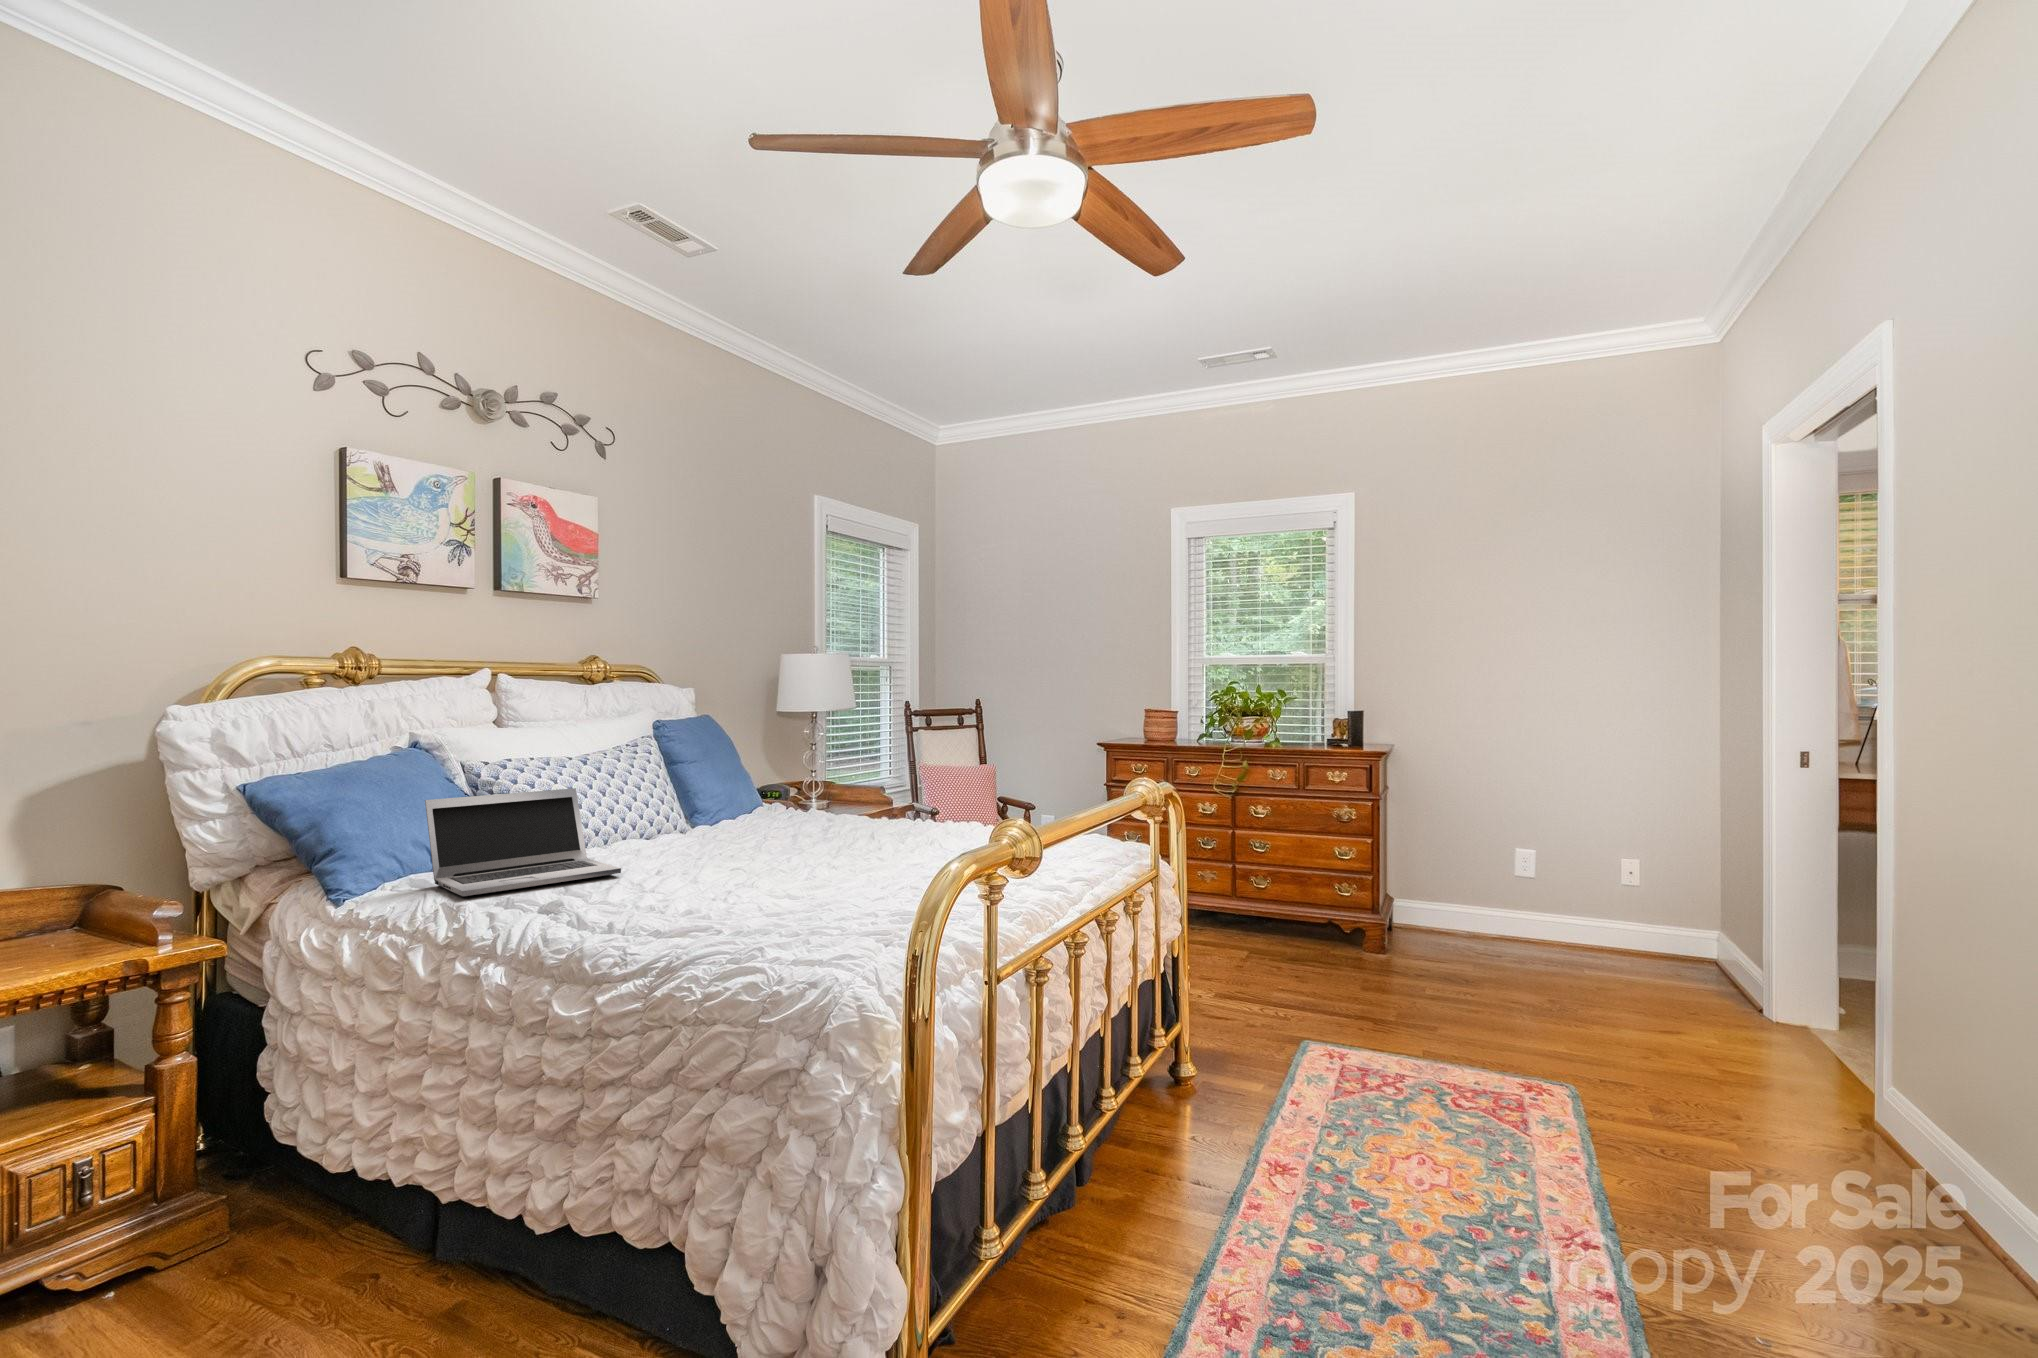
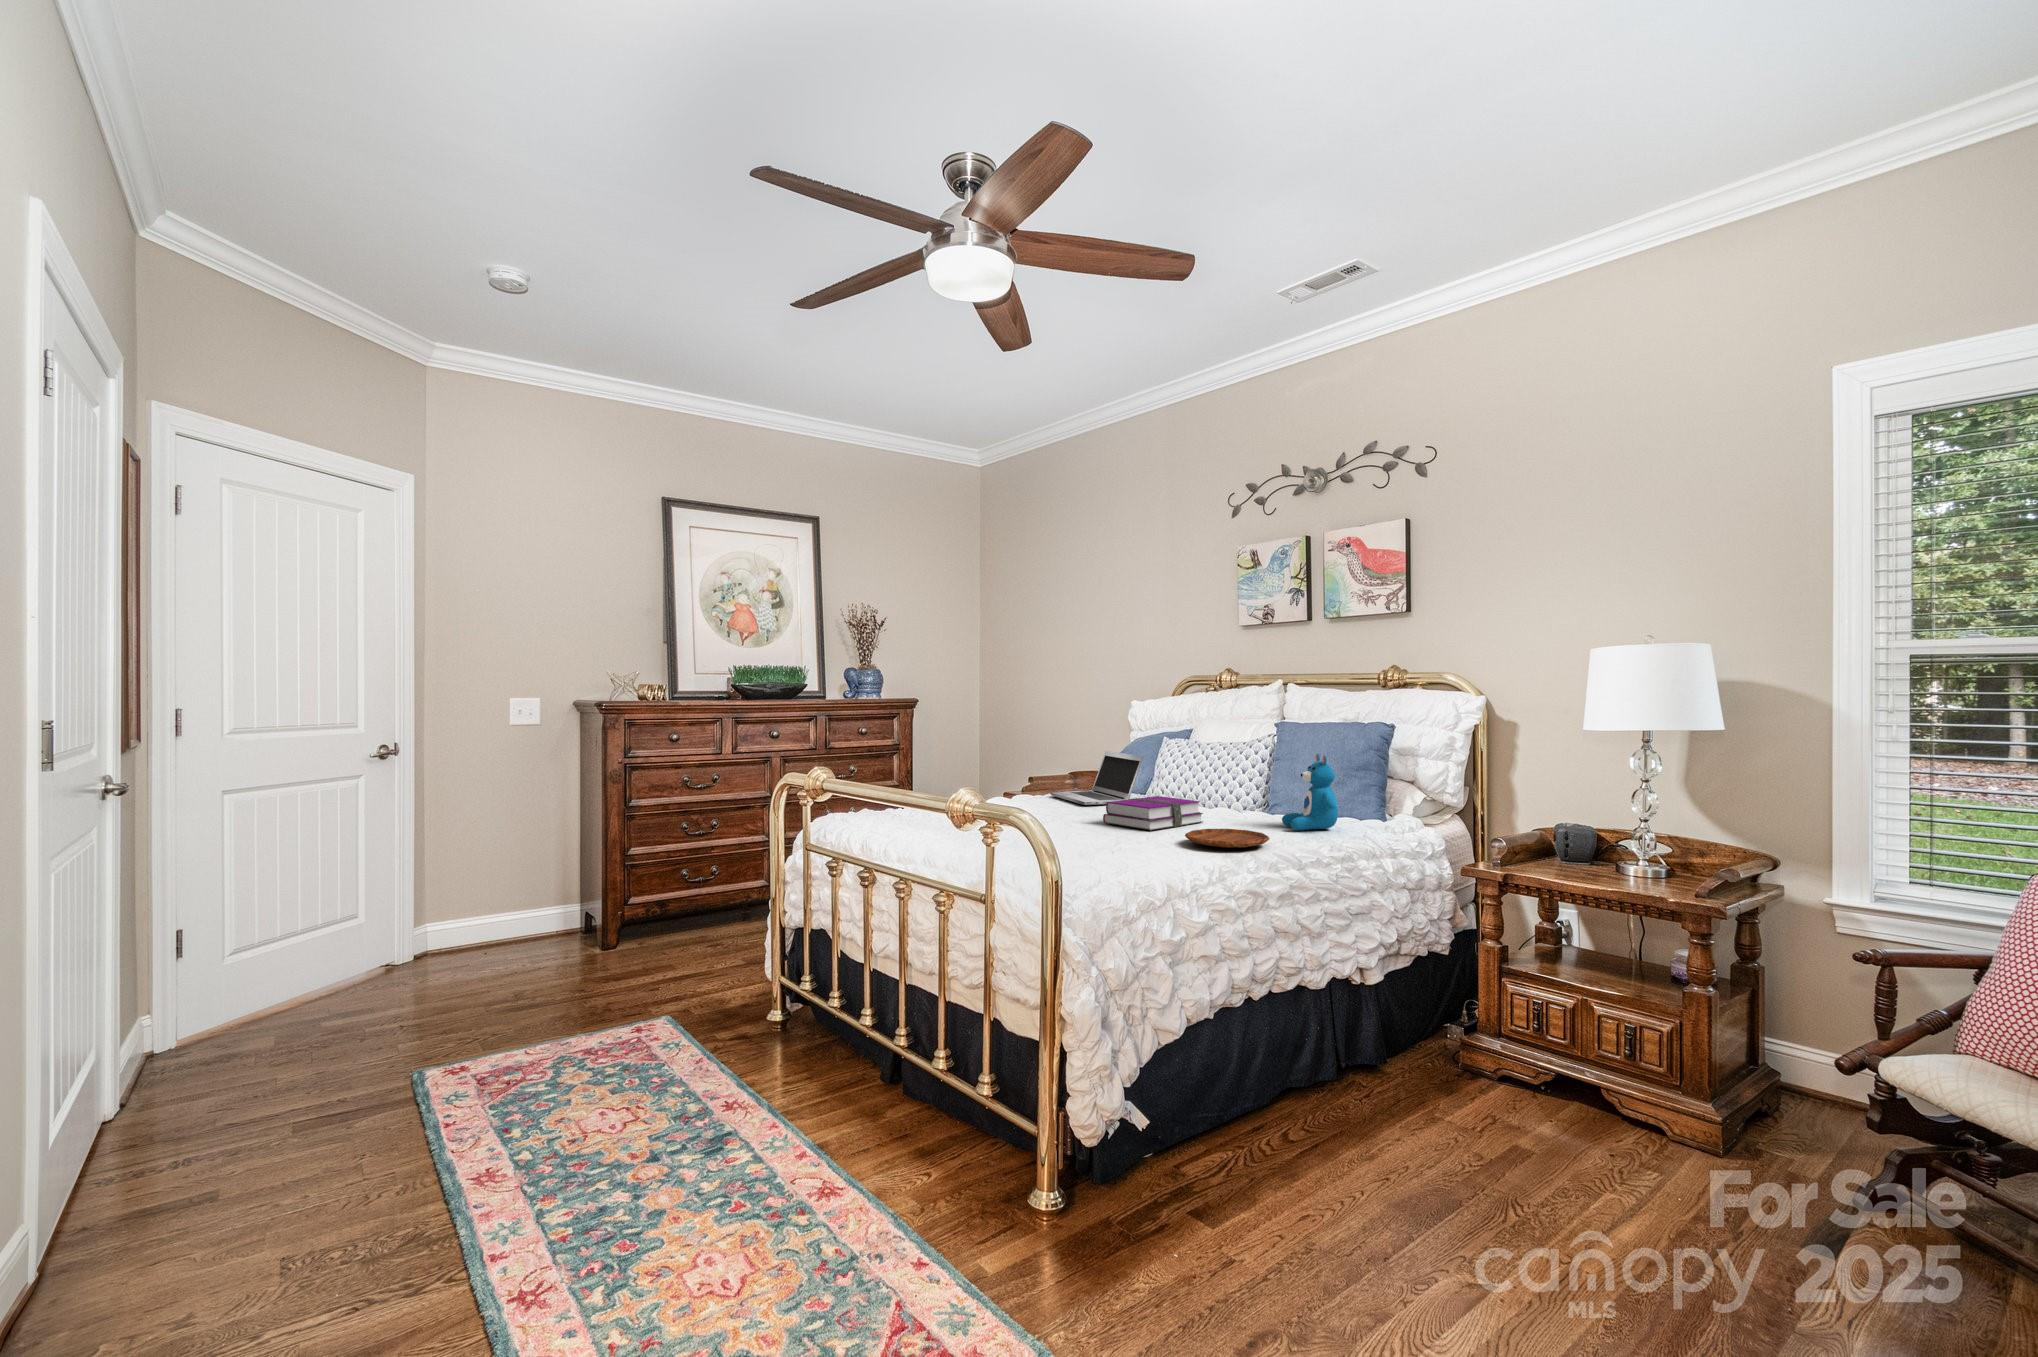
teddy bear: none [752,748,813,825] -> present [1282,754,1338,830]
notebook: none [710,816,839,858] -> present [1103,796,1203,830]
tray: none [858,817,938,833] -> present [1185,829,1270,848]

